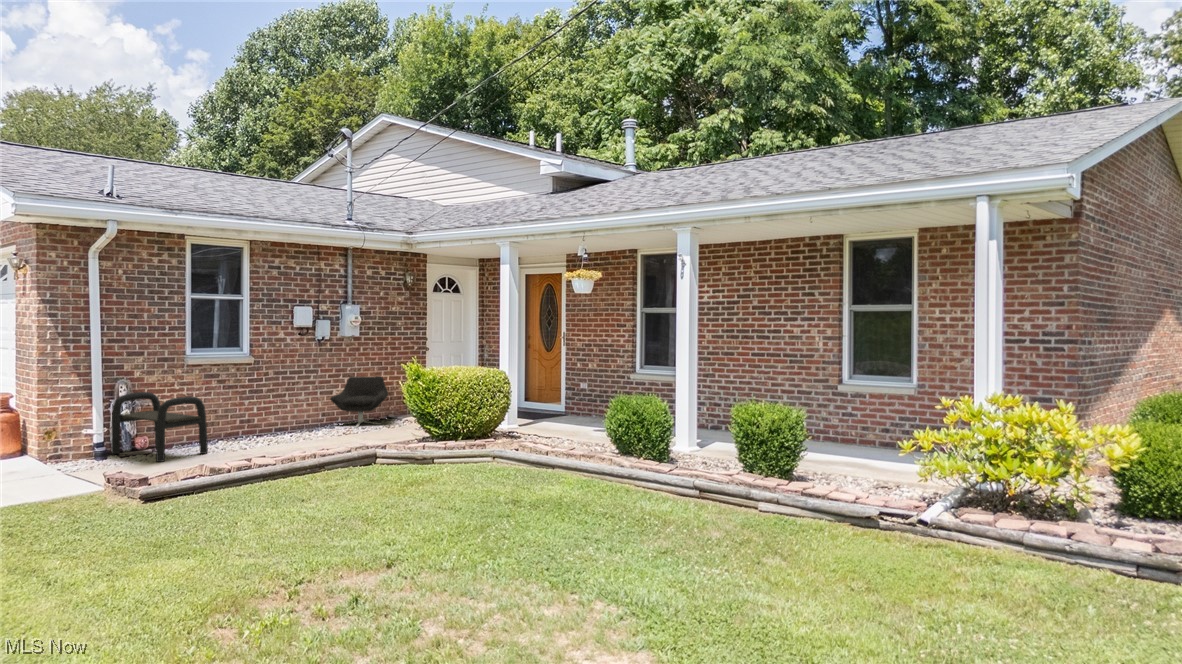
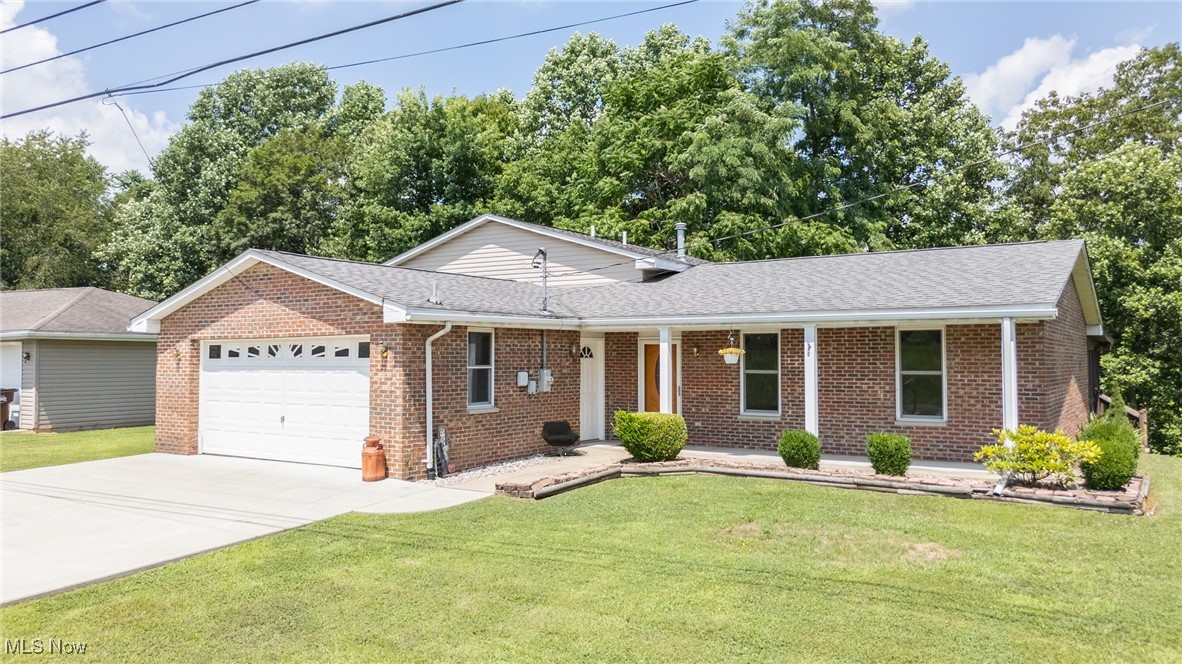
bench: present [111,392,208,462] -> none [441,434,505,480]

